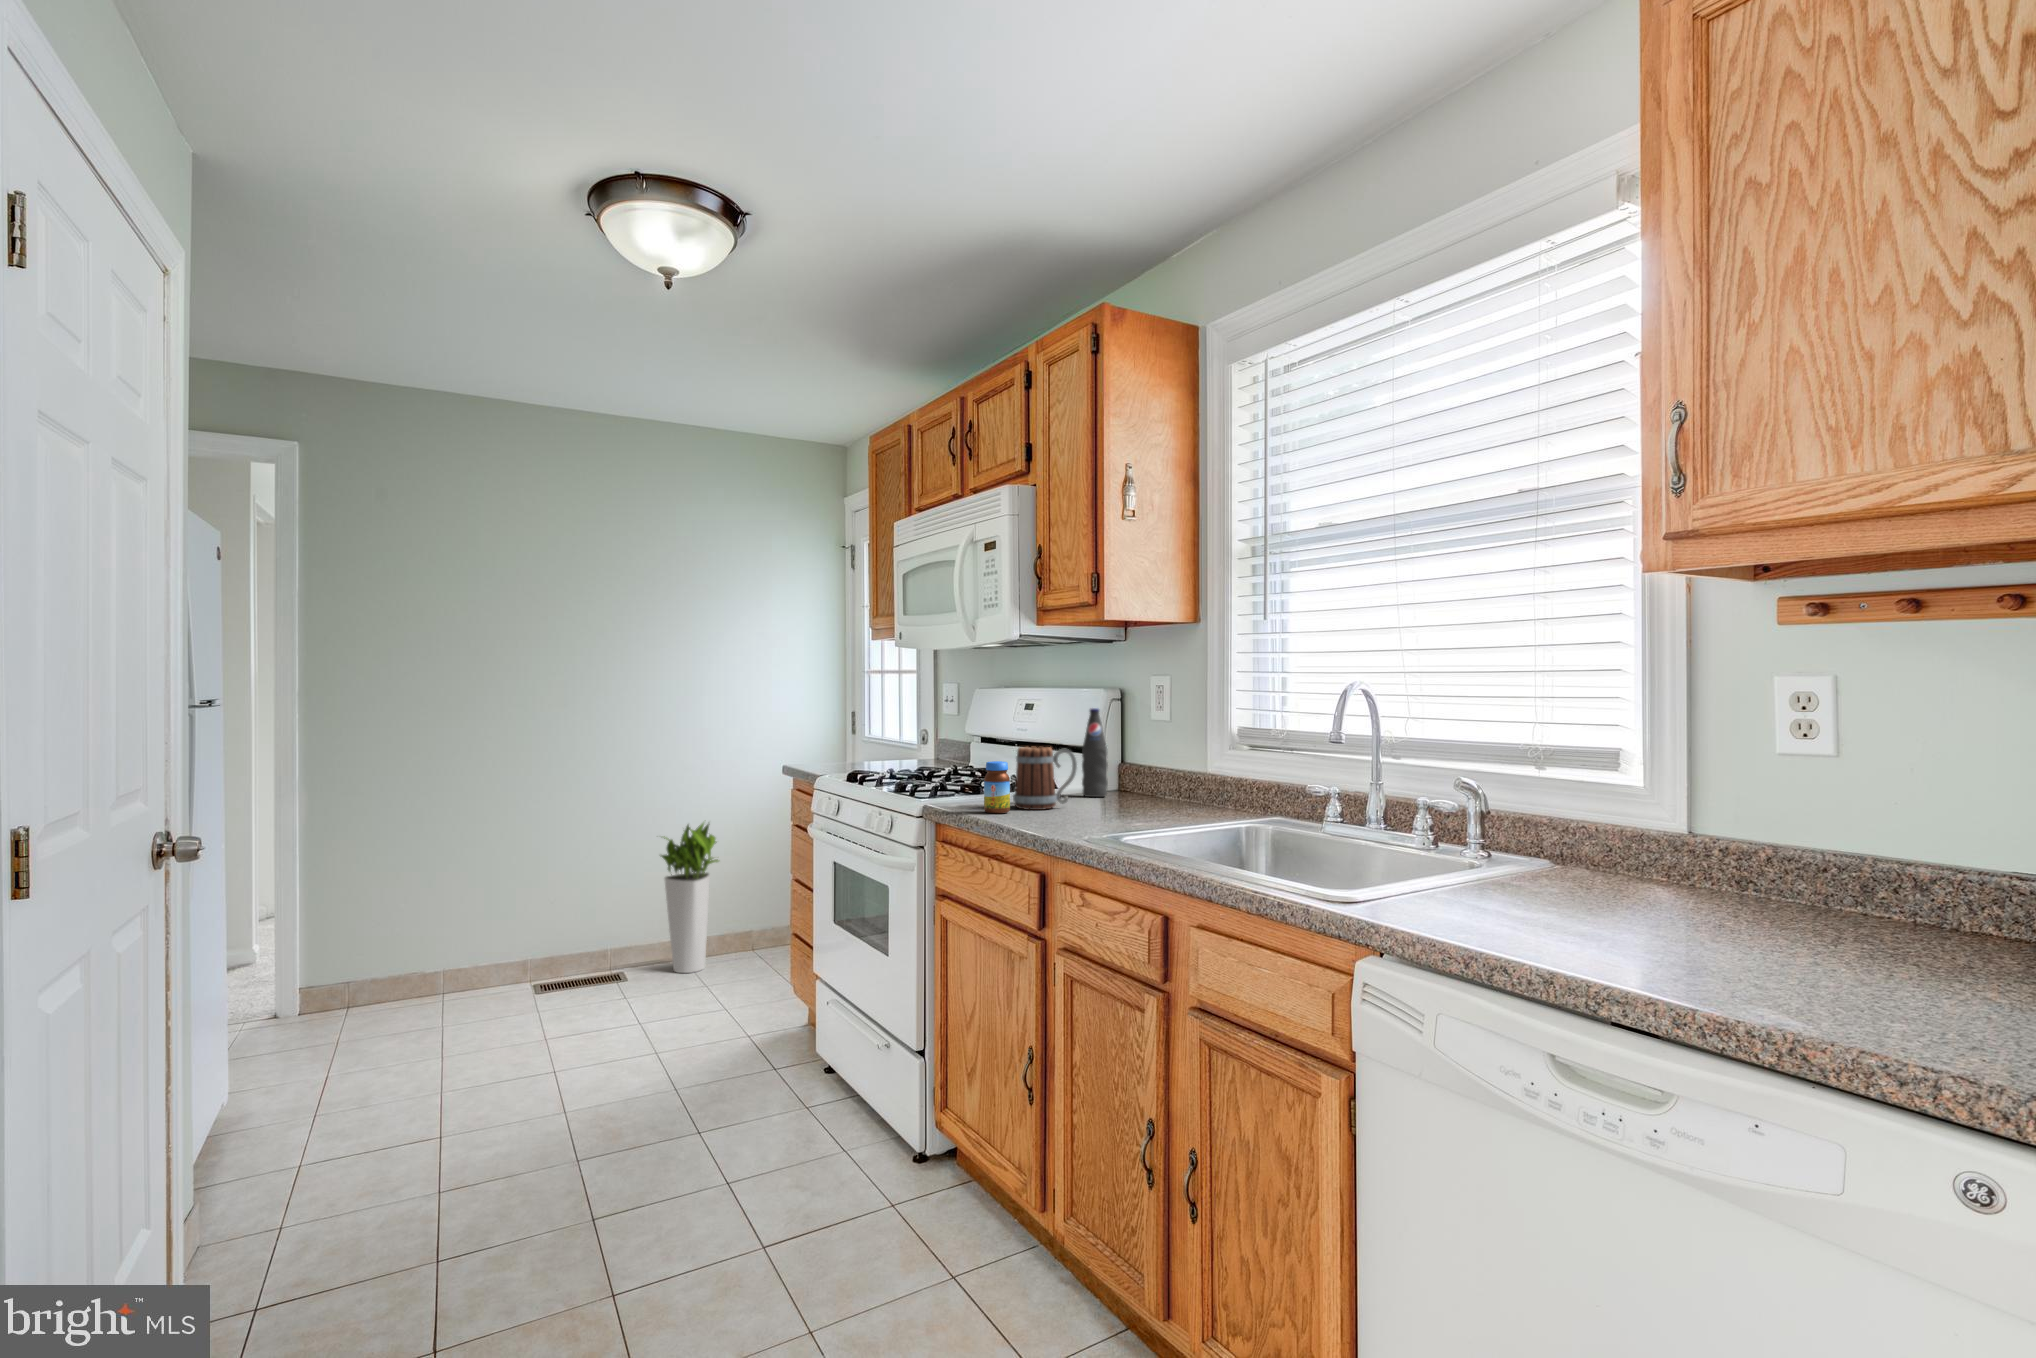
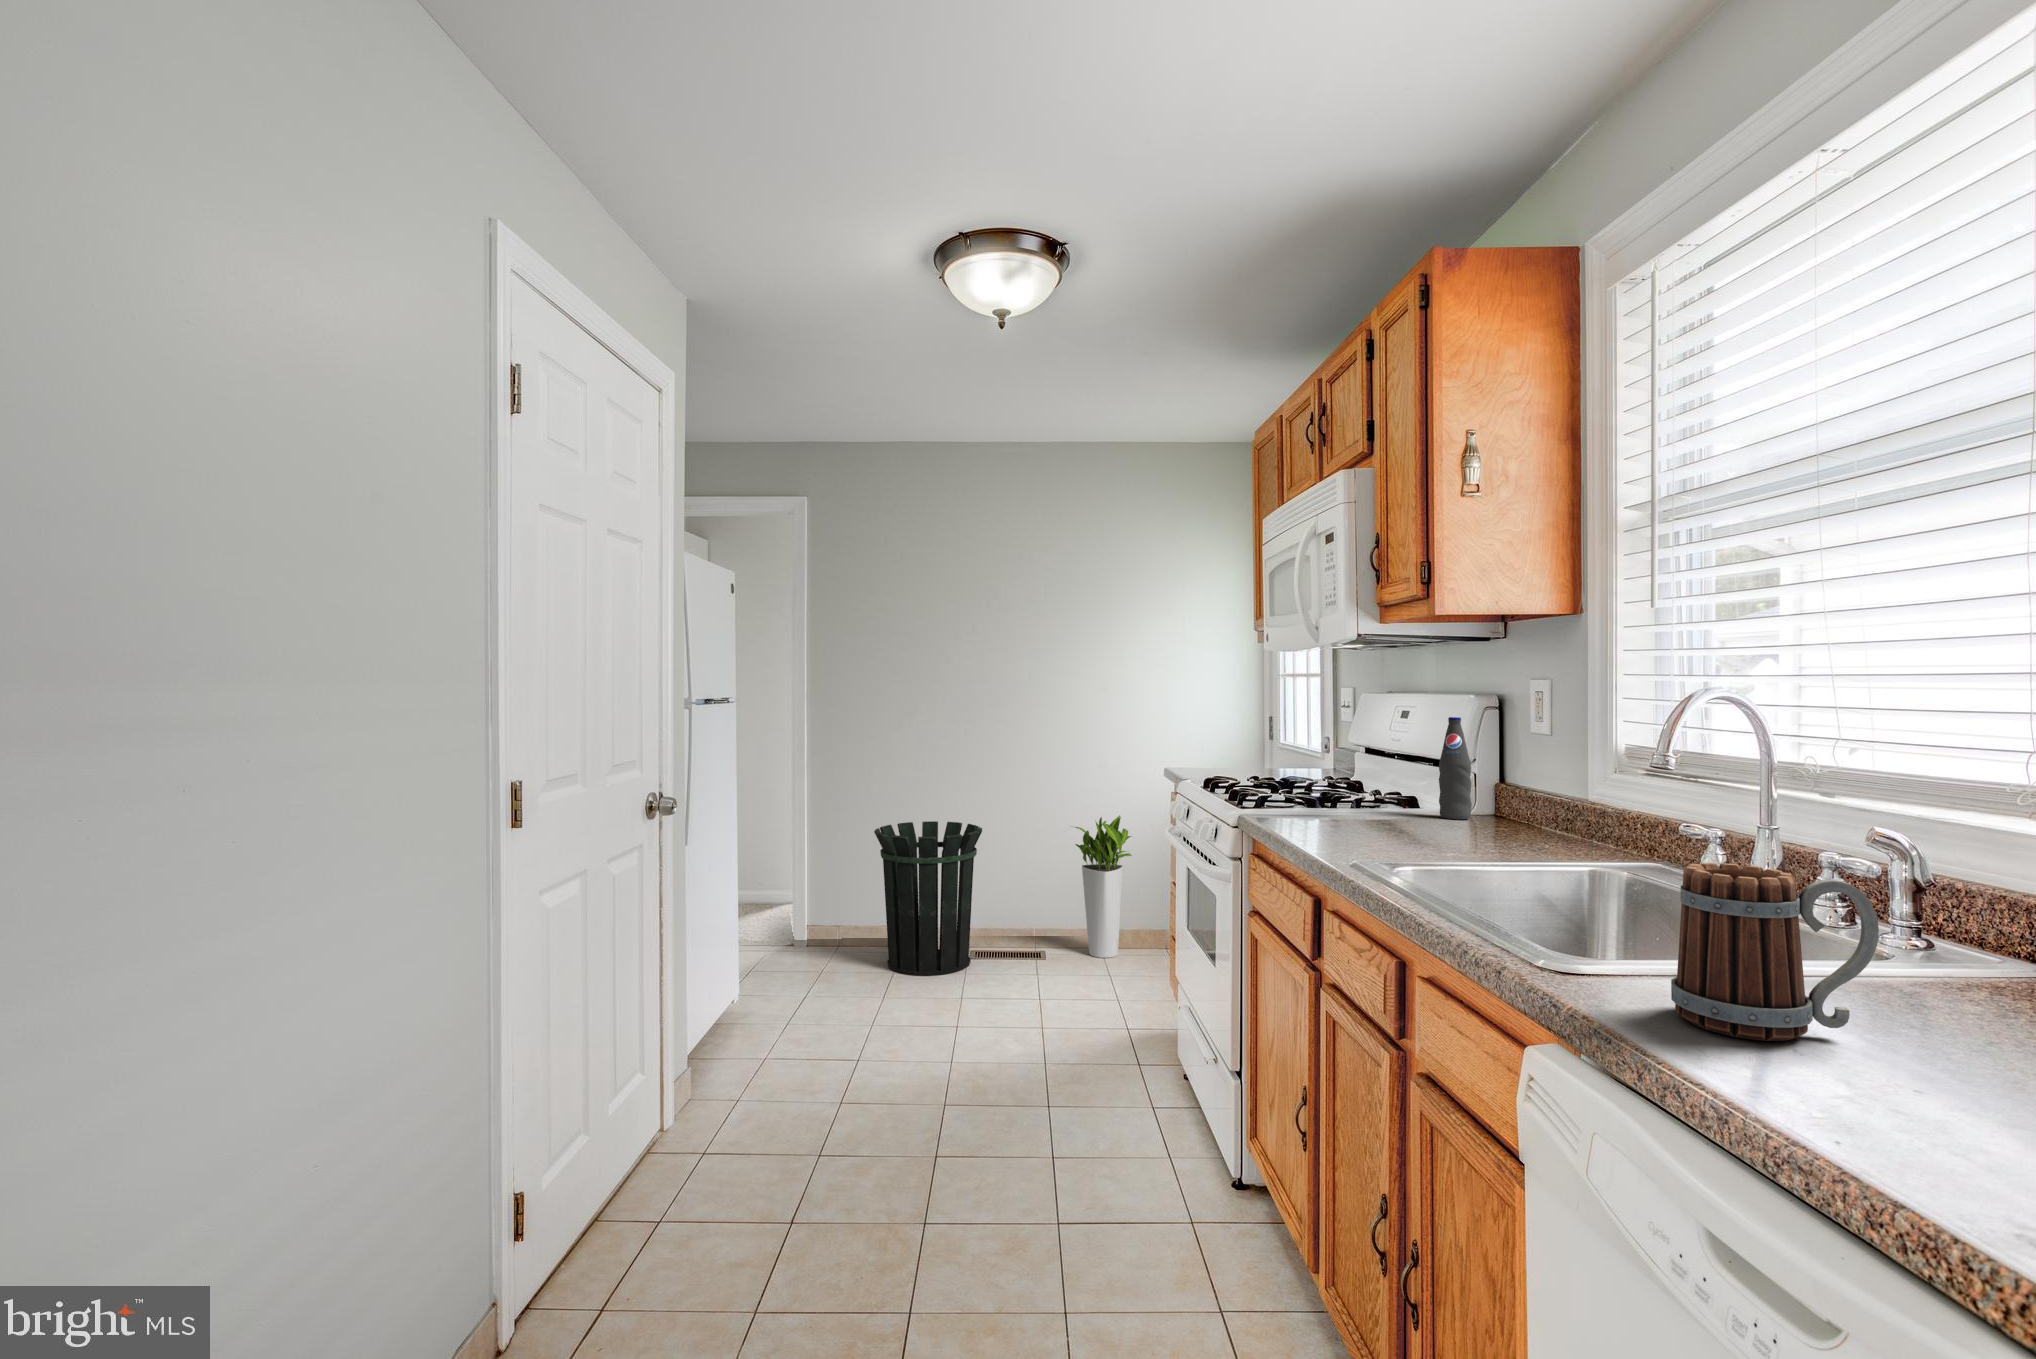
mug: present [1013,747,1077,810] -> present [1671,863,1879,1041]
jar: present [984,761,1010,813] -> none [1283,772,1312,828]
waste bin: none [408,842,553,1027] -> present [874,821,982,976]

